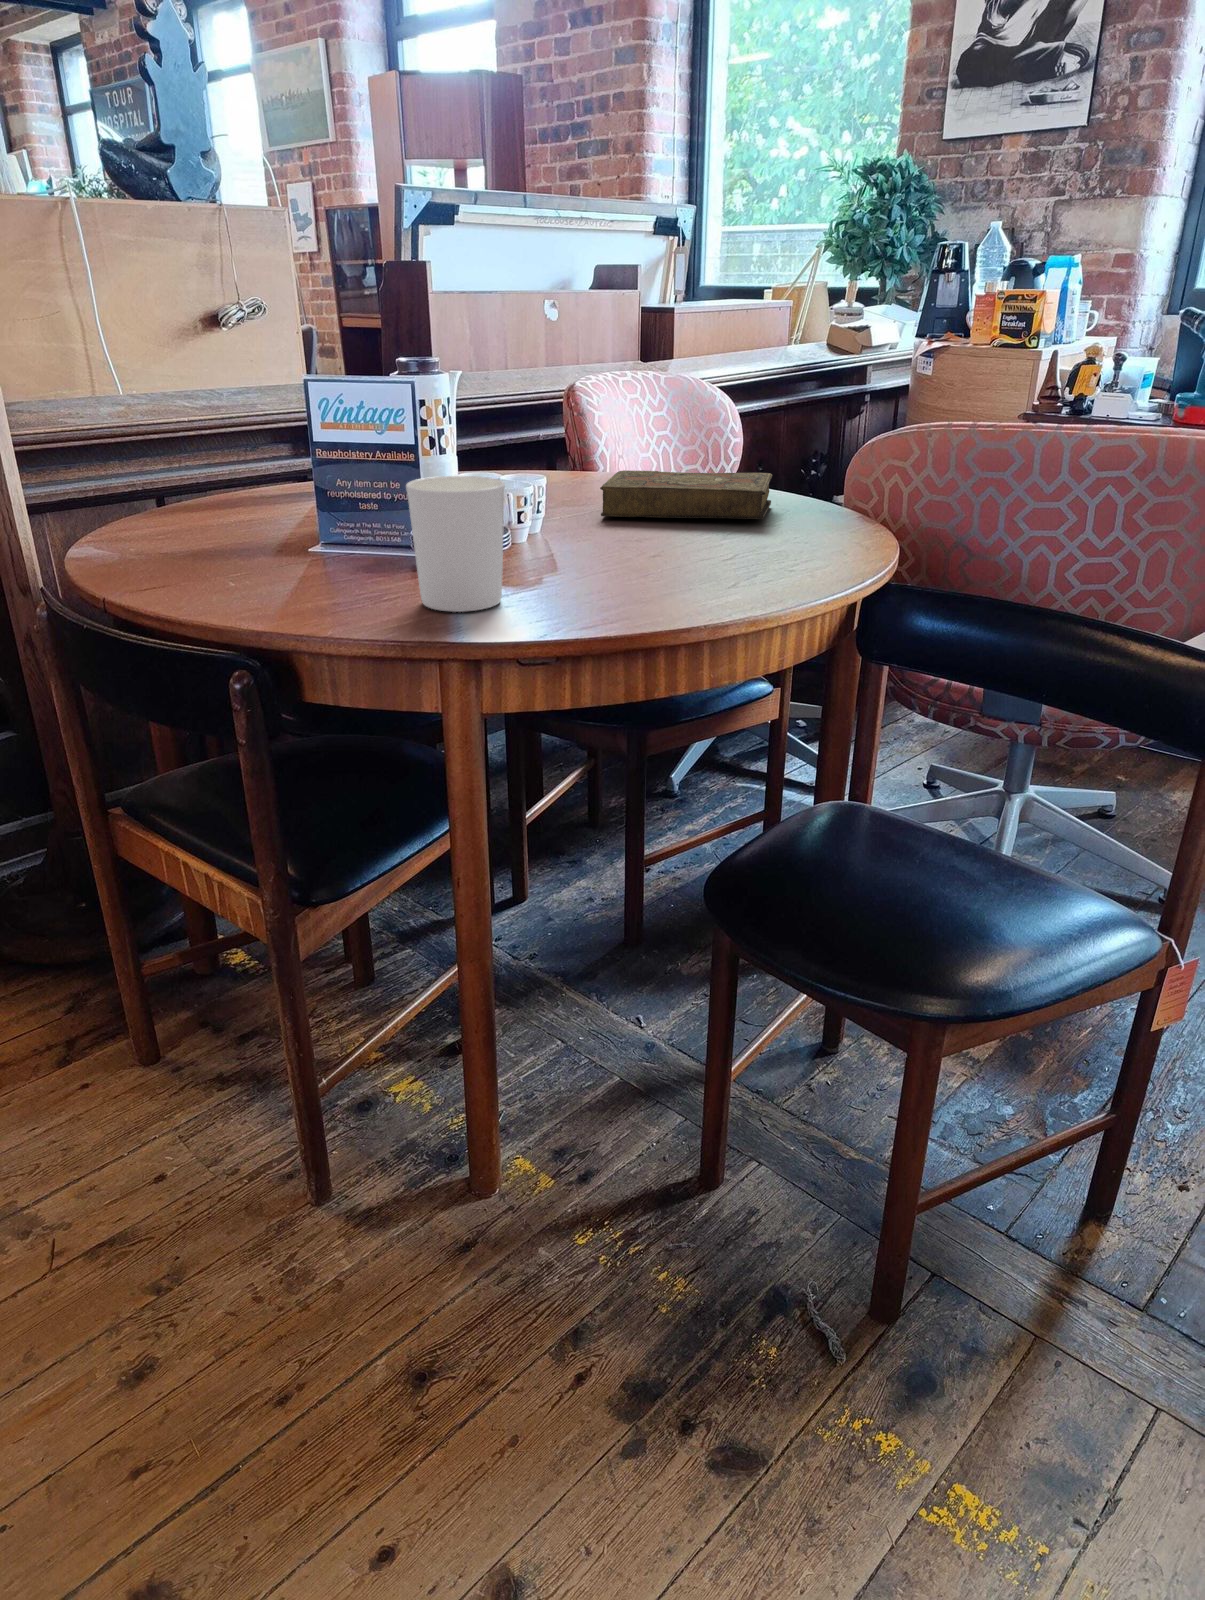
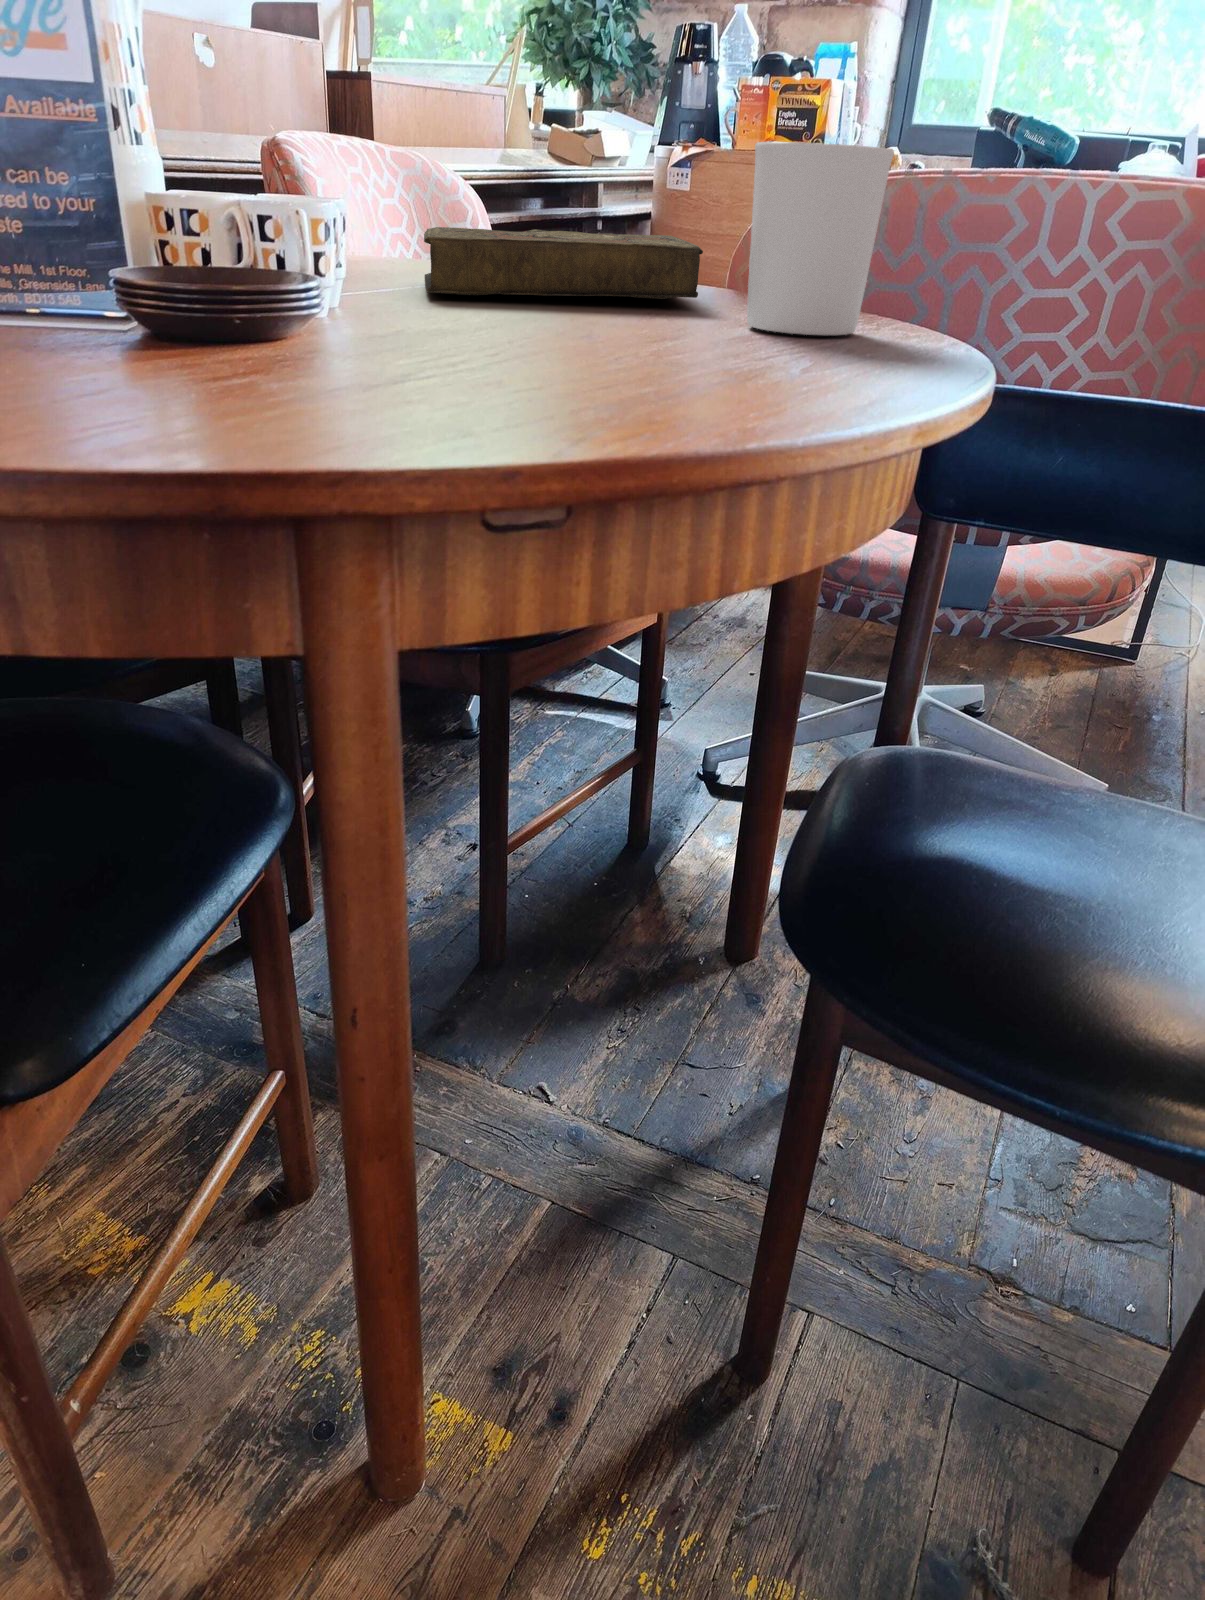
candle holder: present [406,476,505,612] -> present [747,142,894,335]

